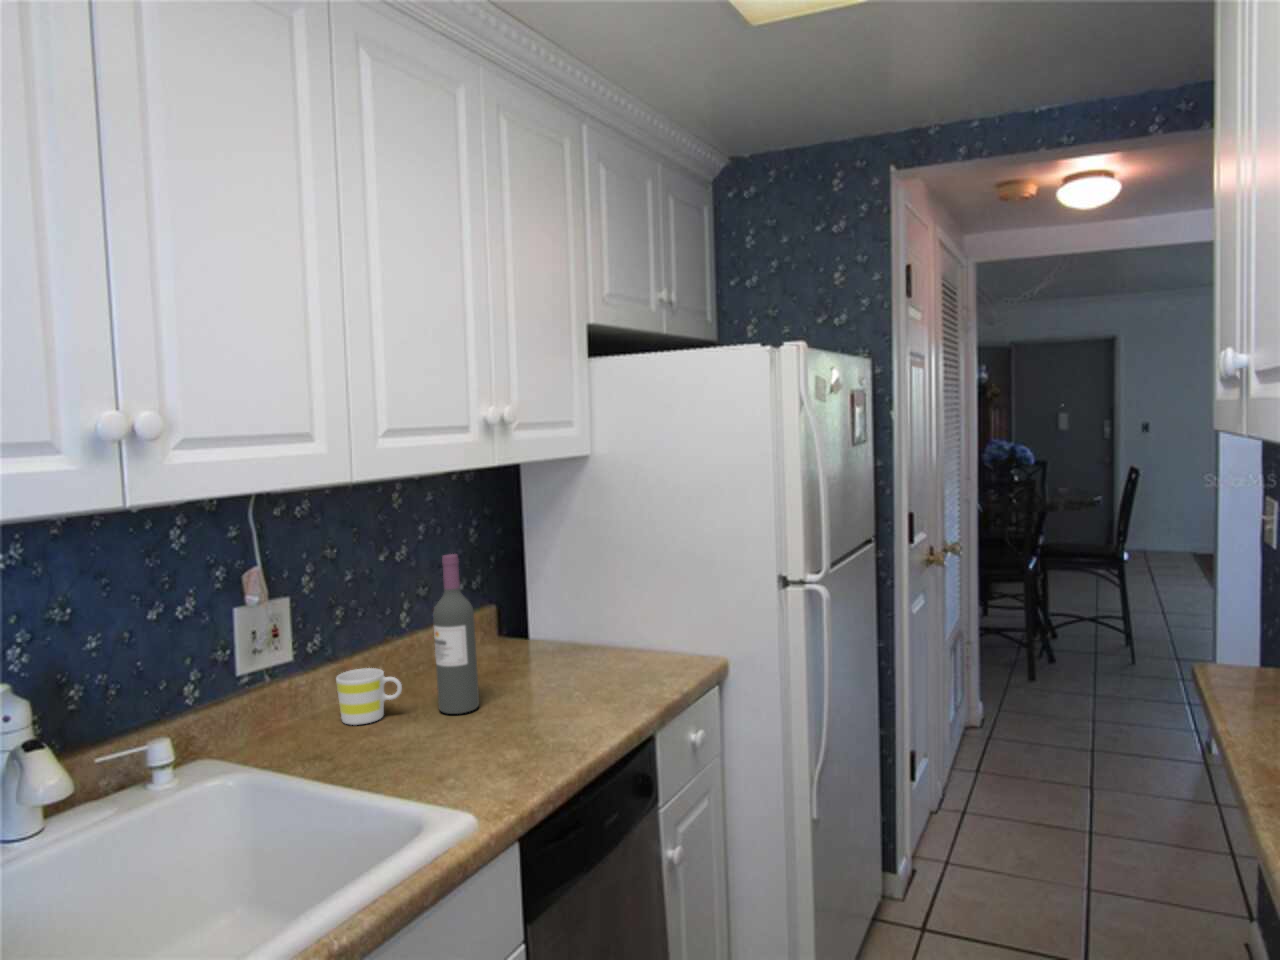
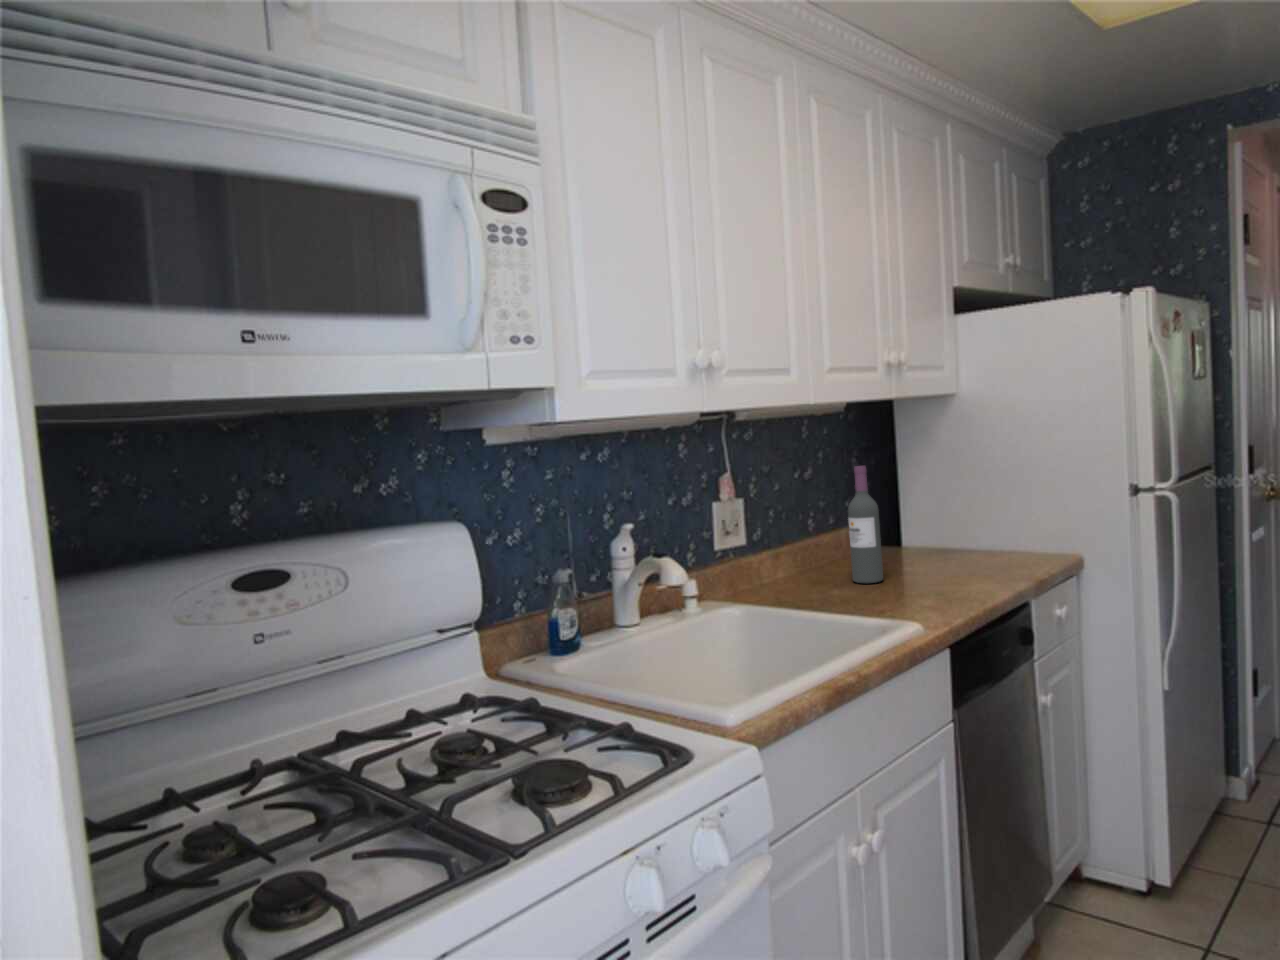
mug: present [336,668,402,725] -> none [779,550,826,588]

